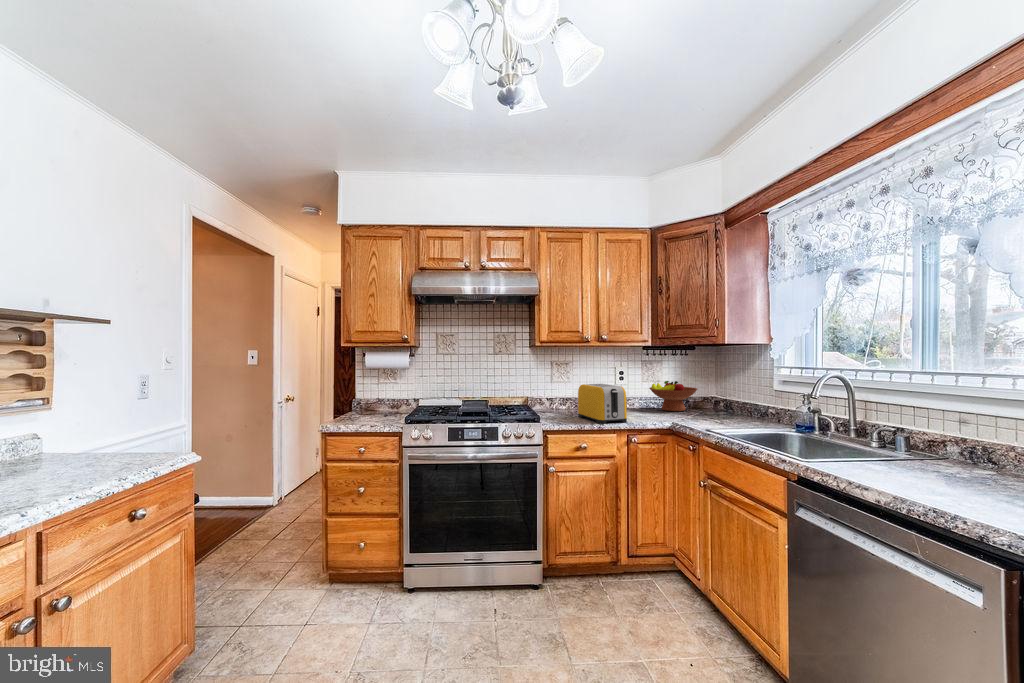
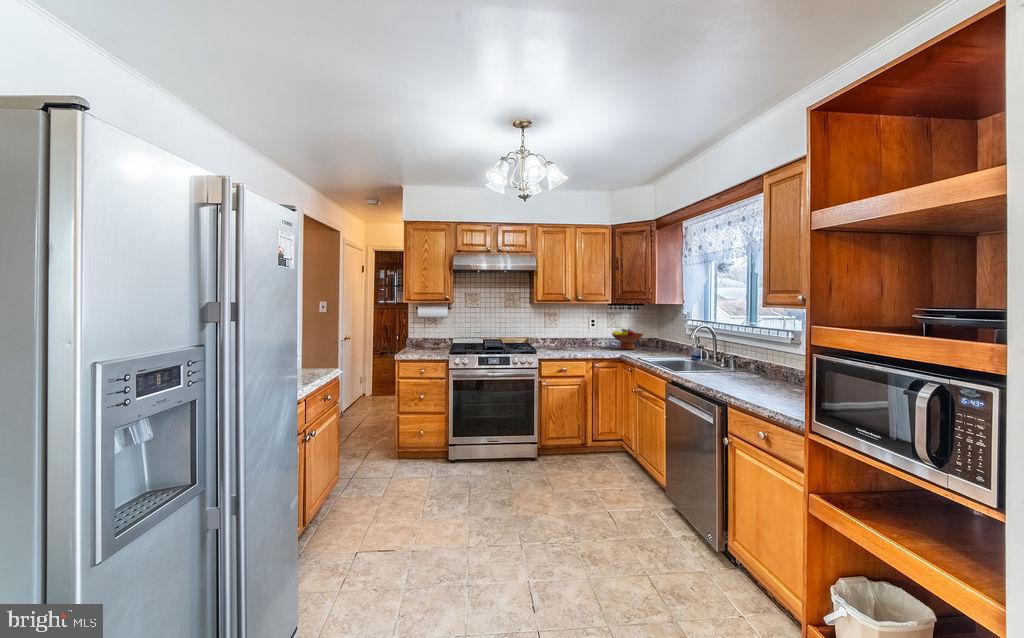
toaster: present [578,384,627,424] -> none [562,330,592,356]

